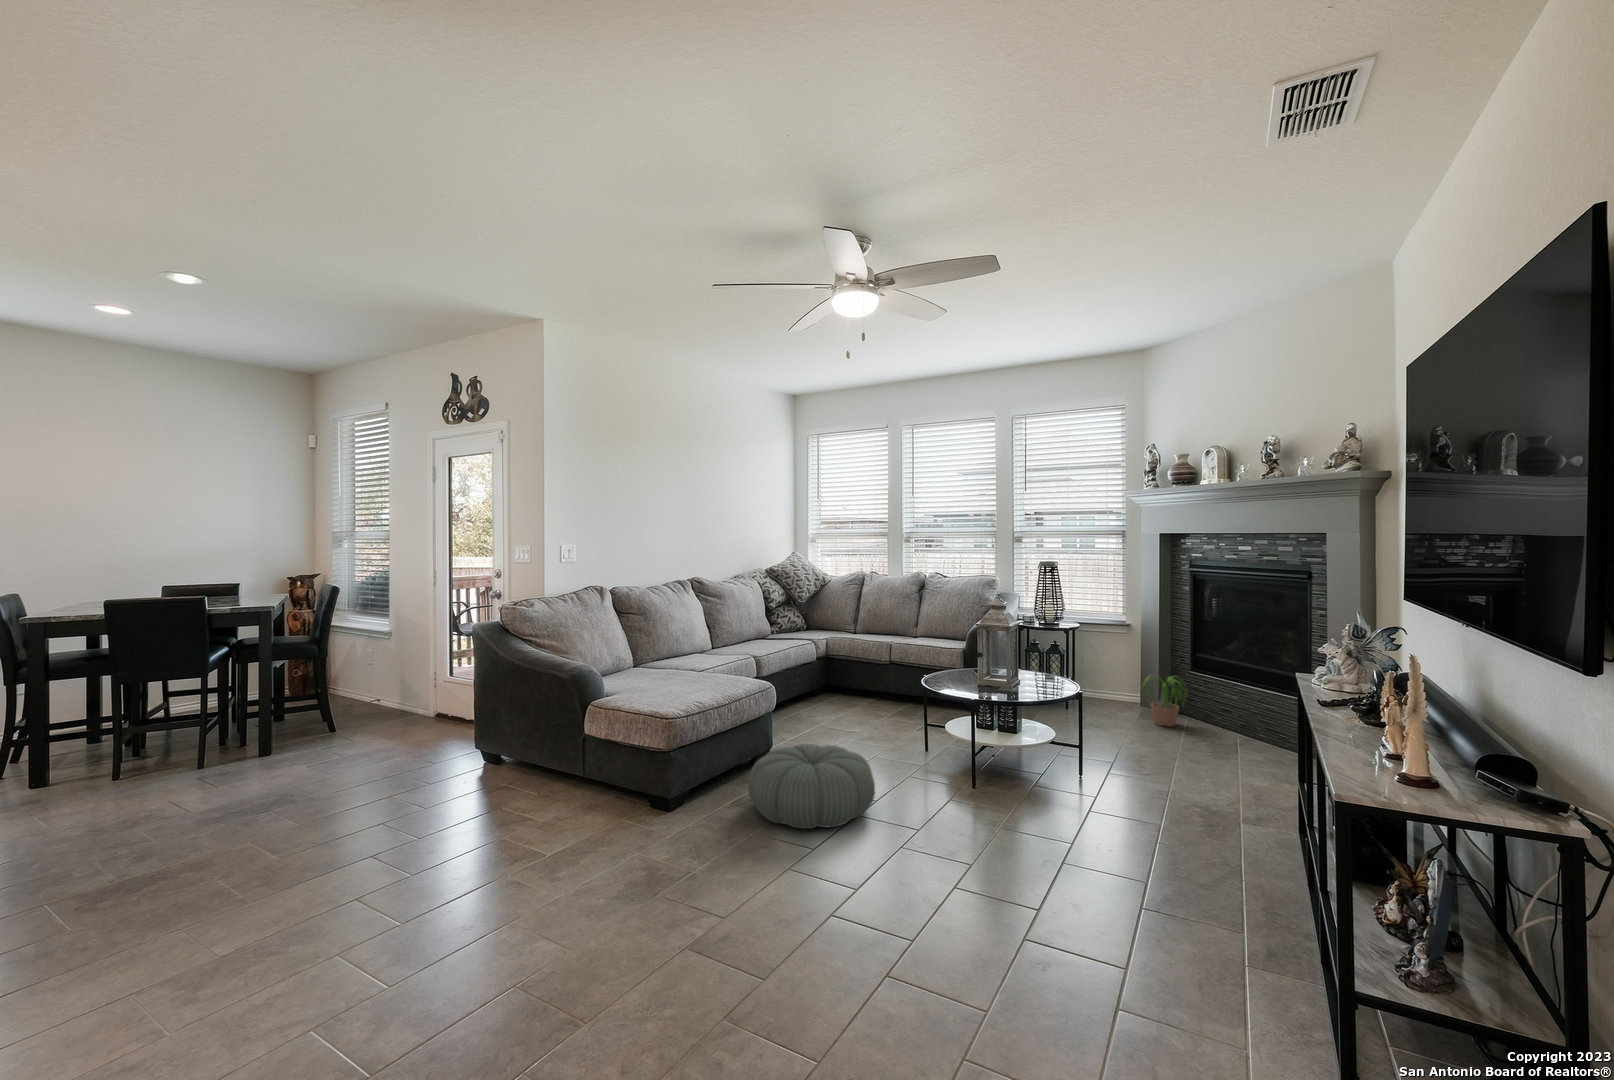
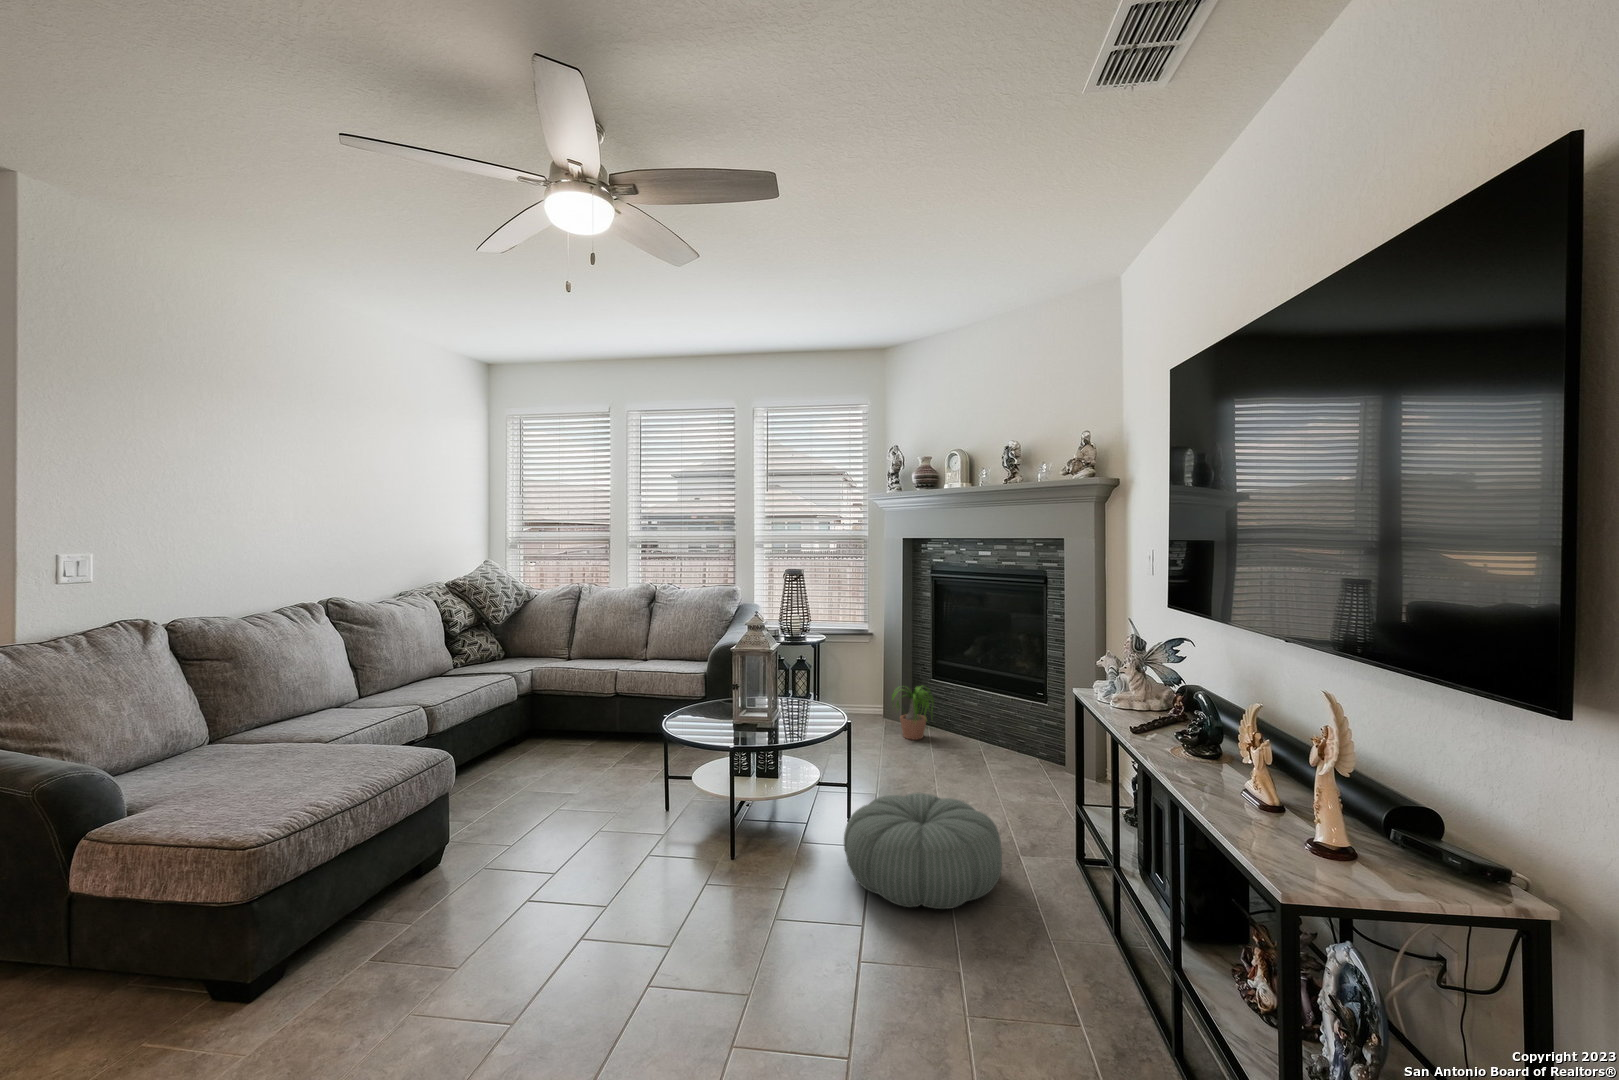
pouf: present [748,744,875,829] -> present [844,793,1002,909]

